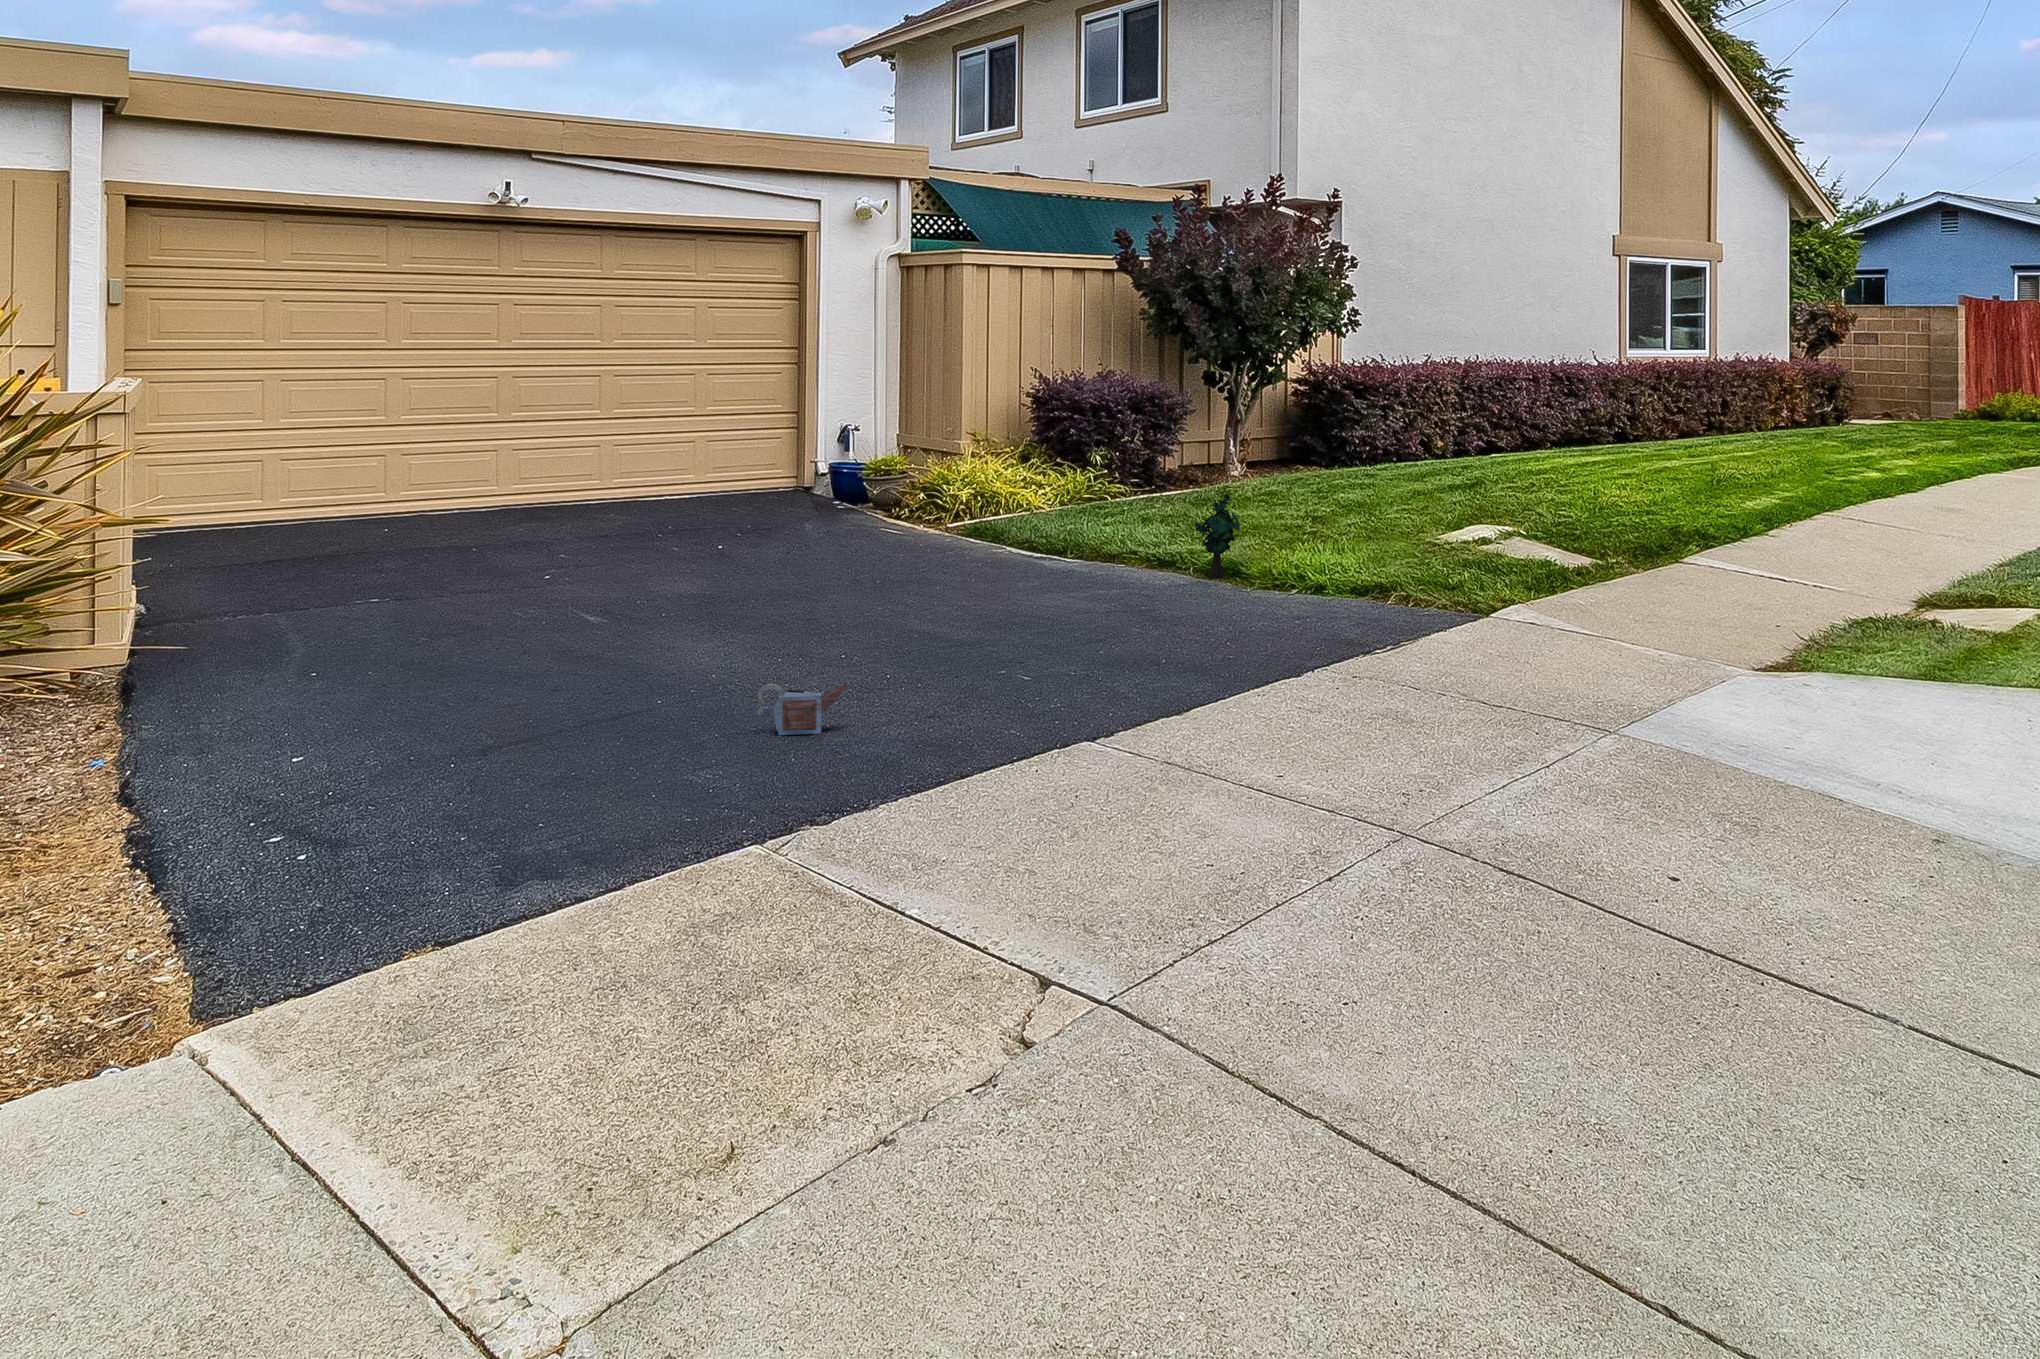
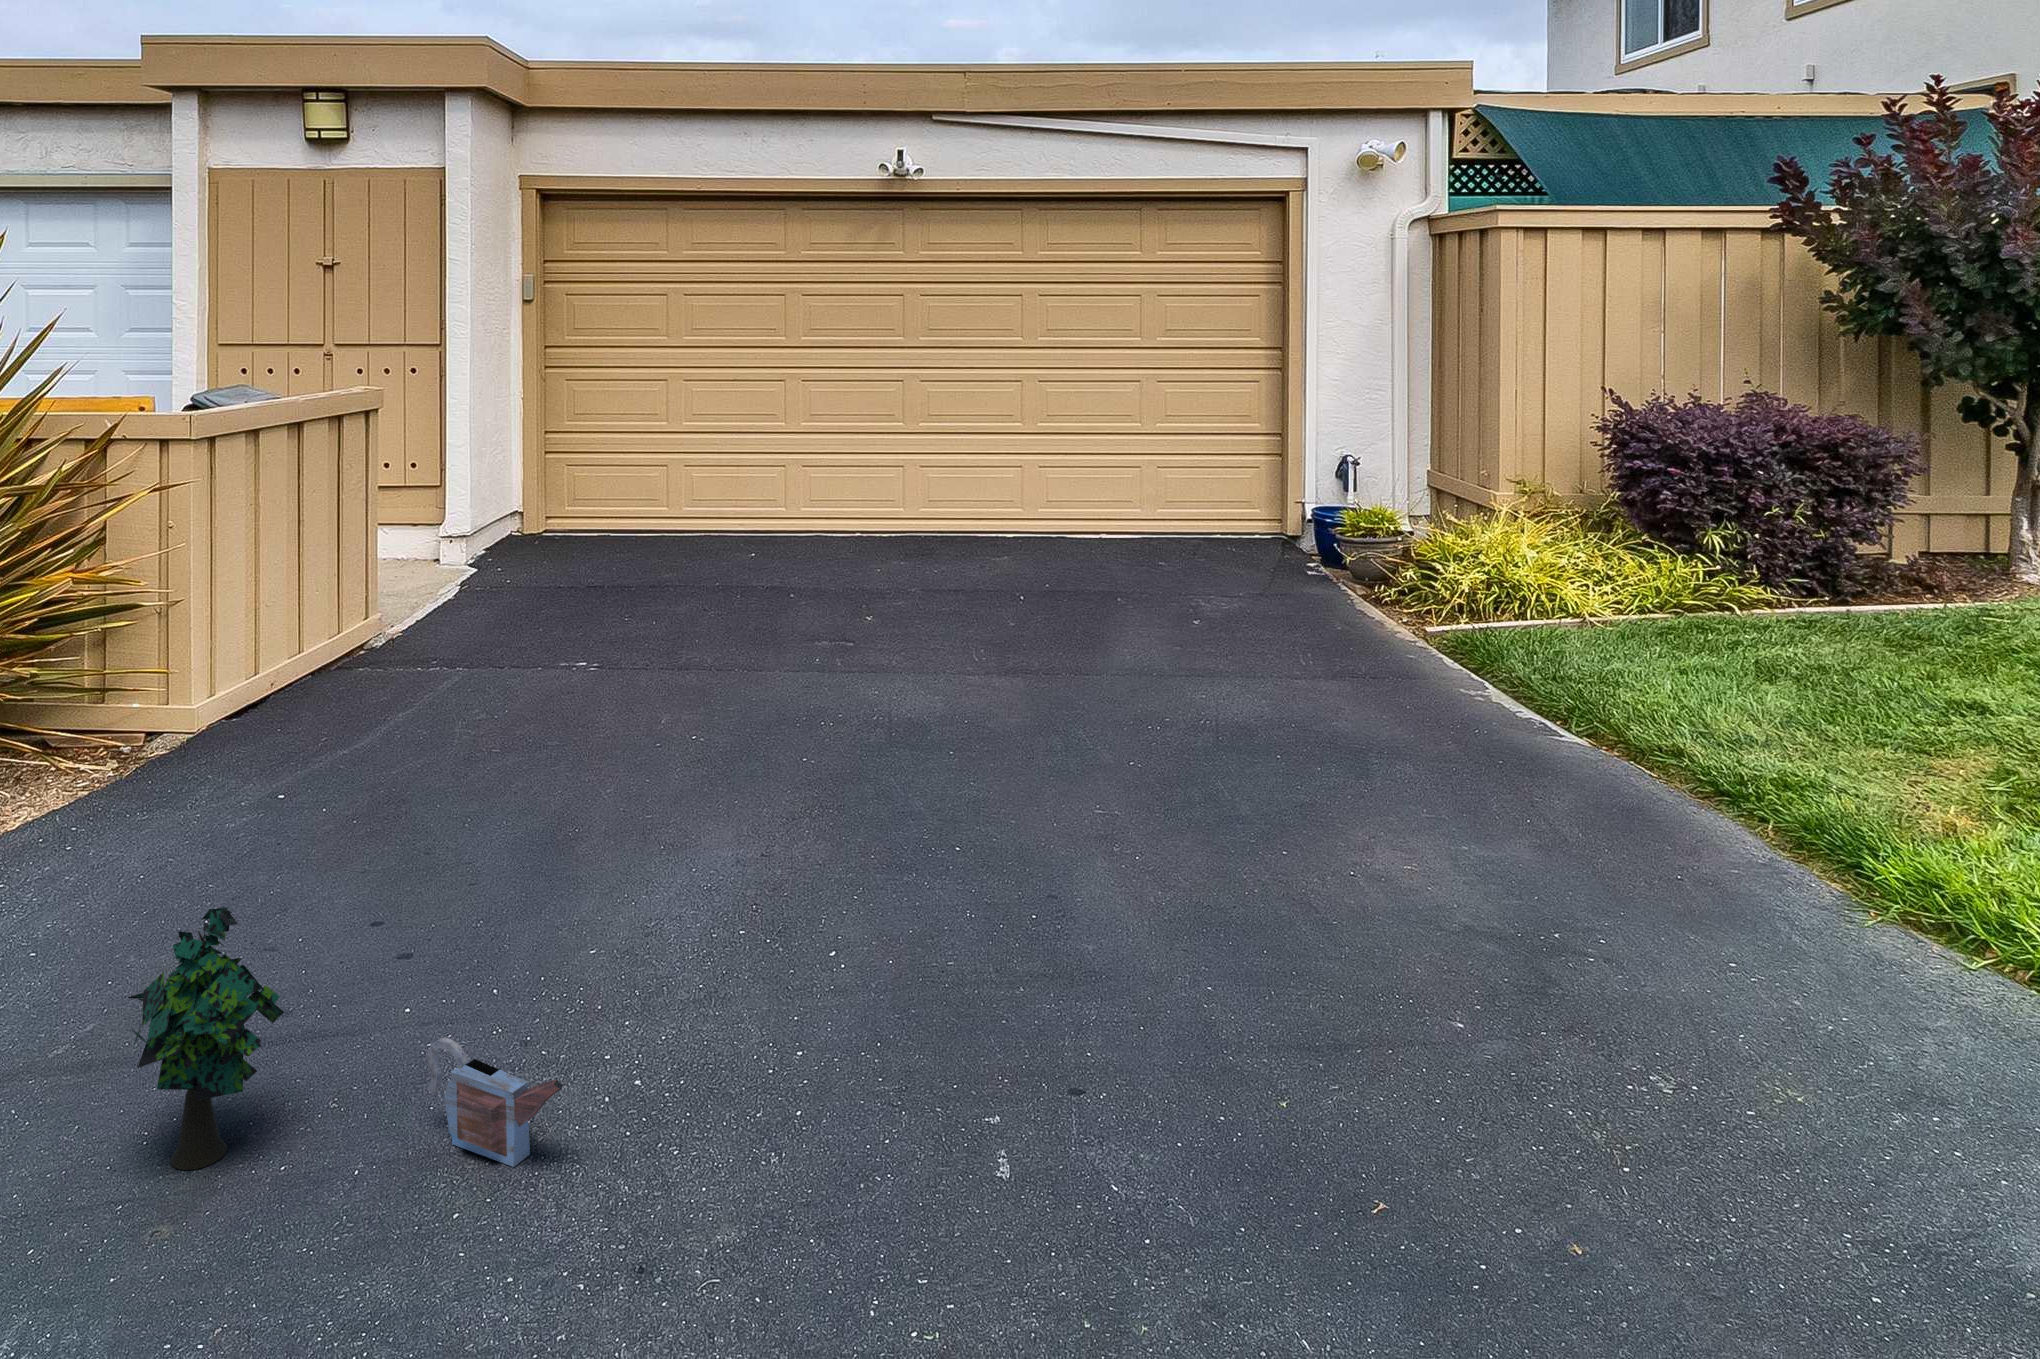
decorative plant: present [1194,494,1240,578] -> present [128,908,284,1170]

